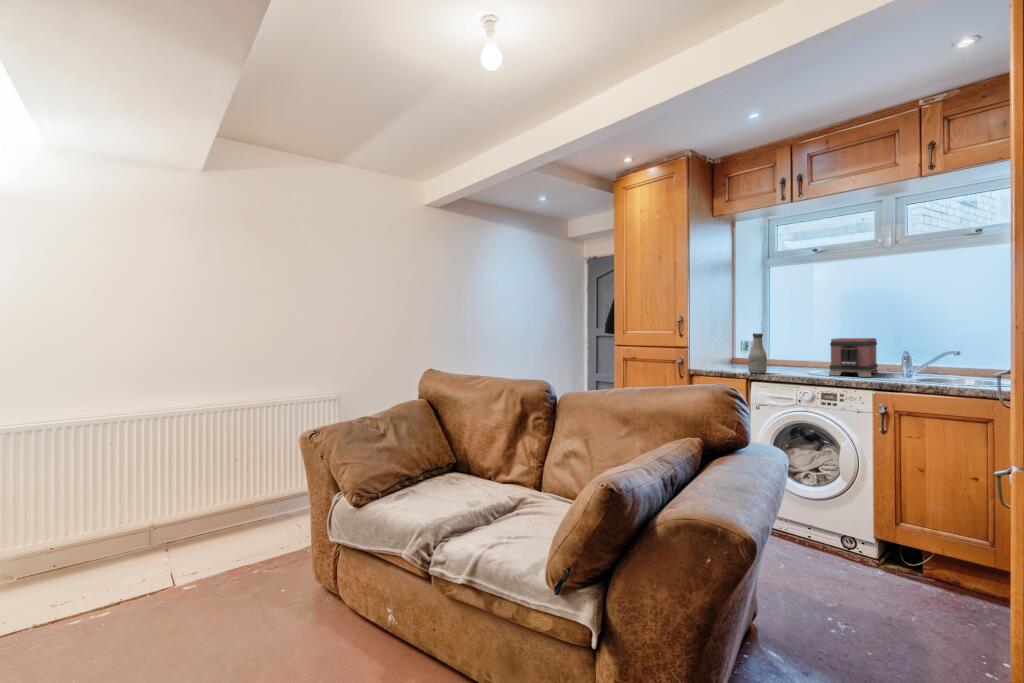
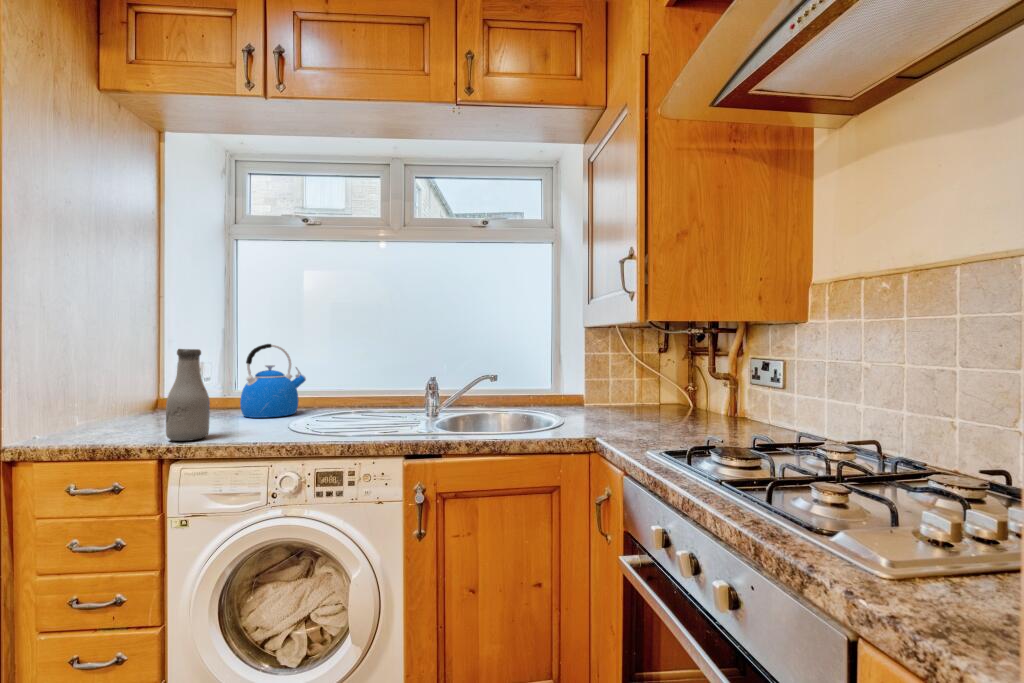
kettle: none [777,330,814,369] -> present [240,344,306,418]
toaster: present [829,338,878,377] -> none [328,357,399,429]

